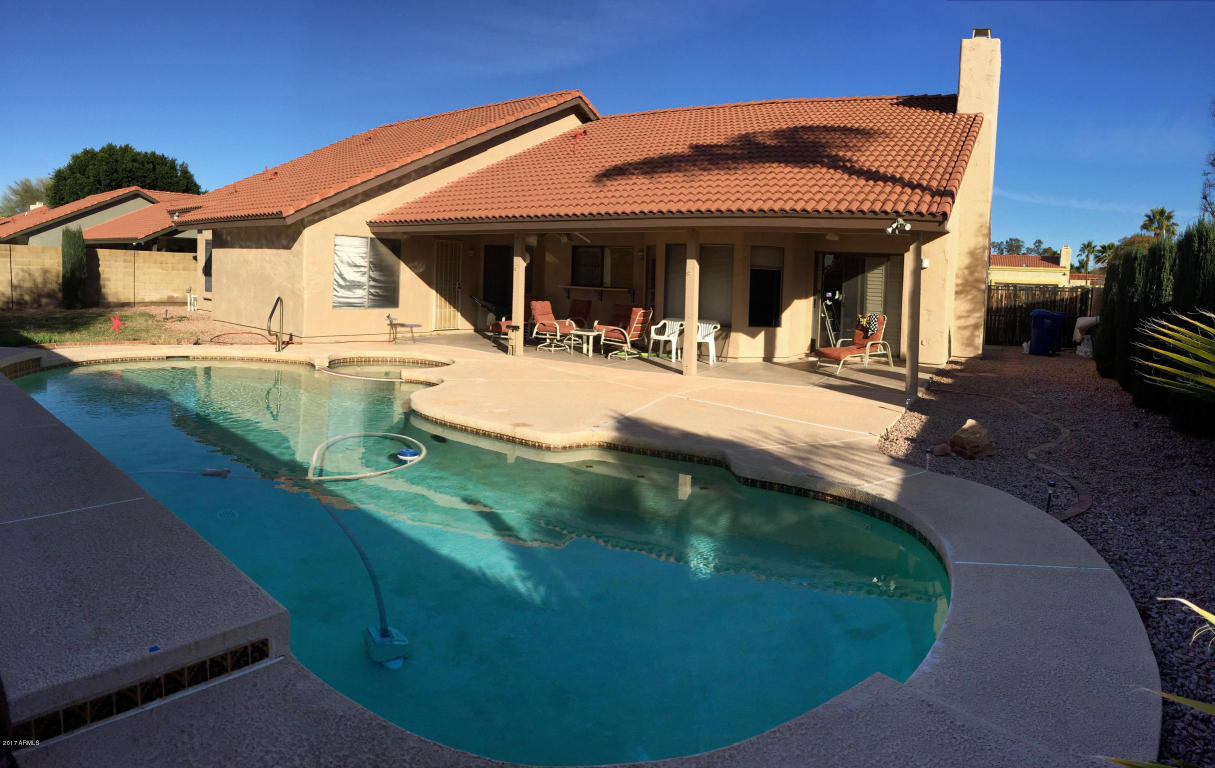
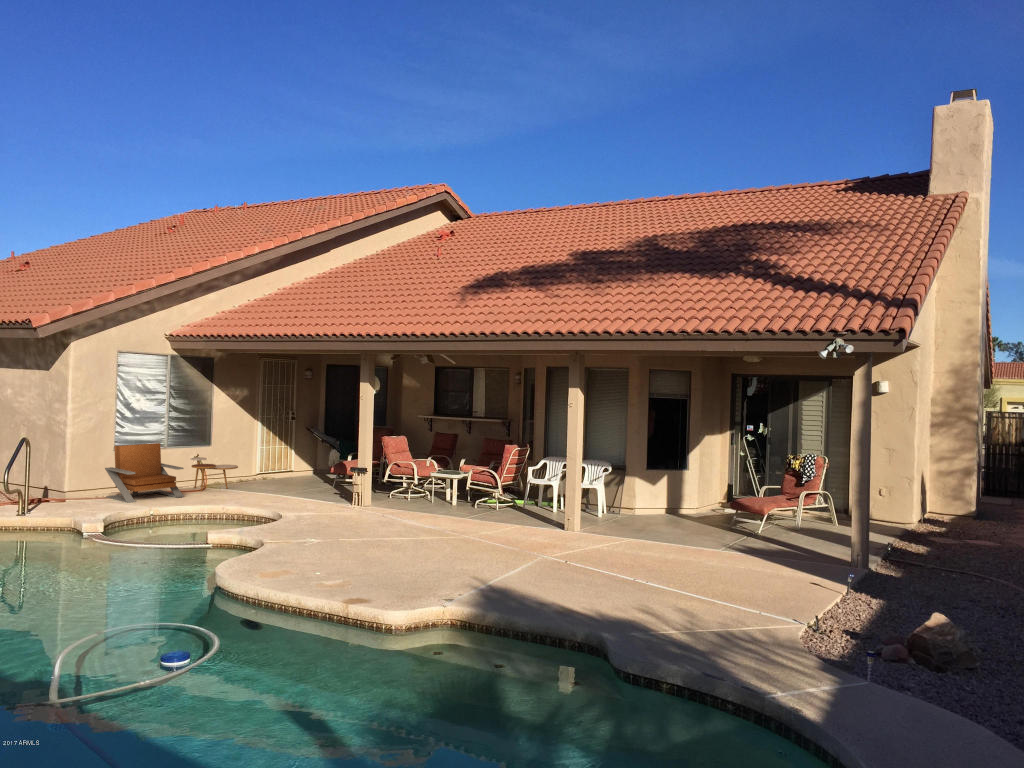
lounge chair: none [323,306,384,352] -> present [105,443,184,503]

